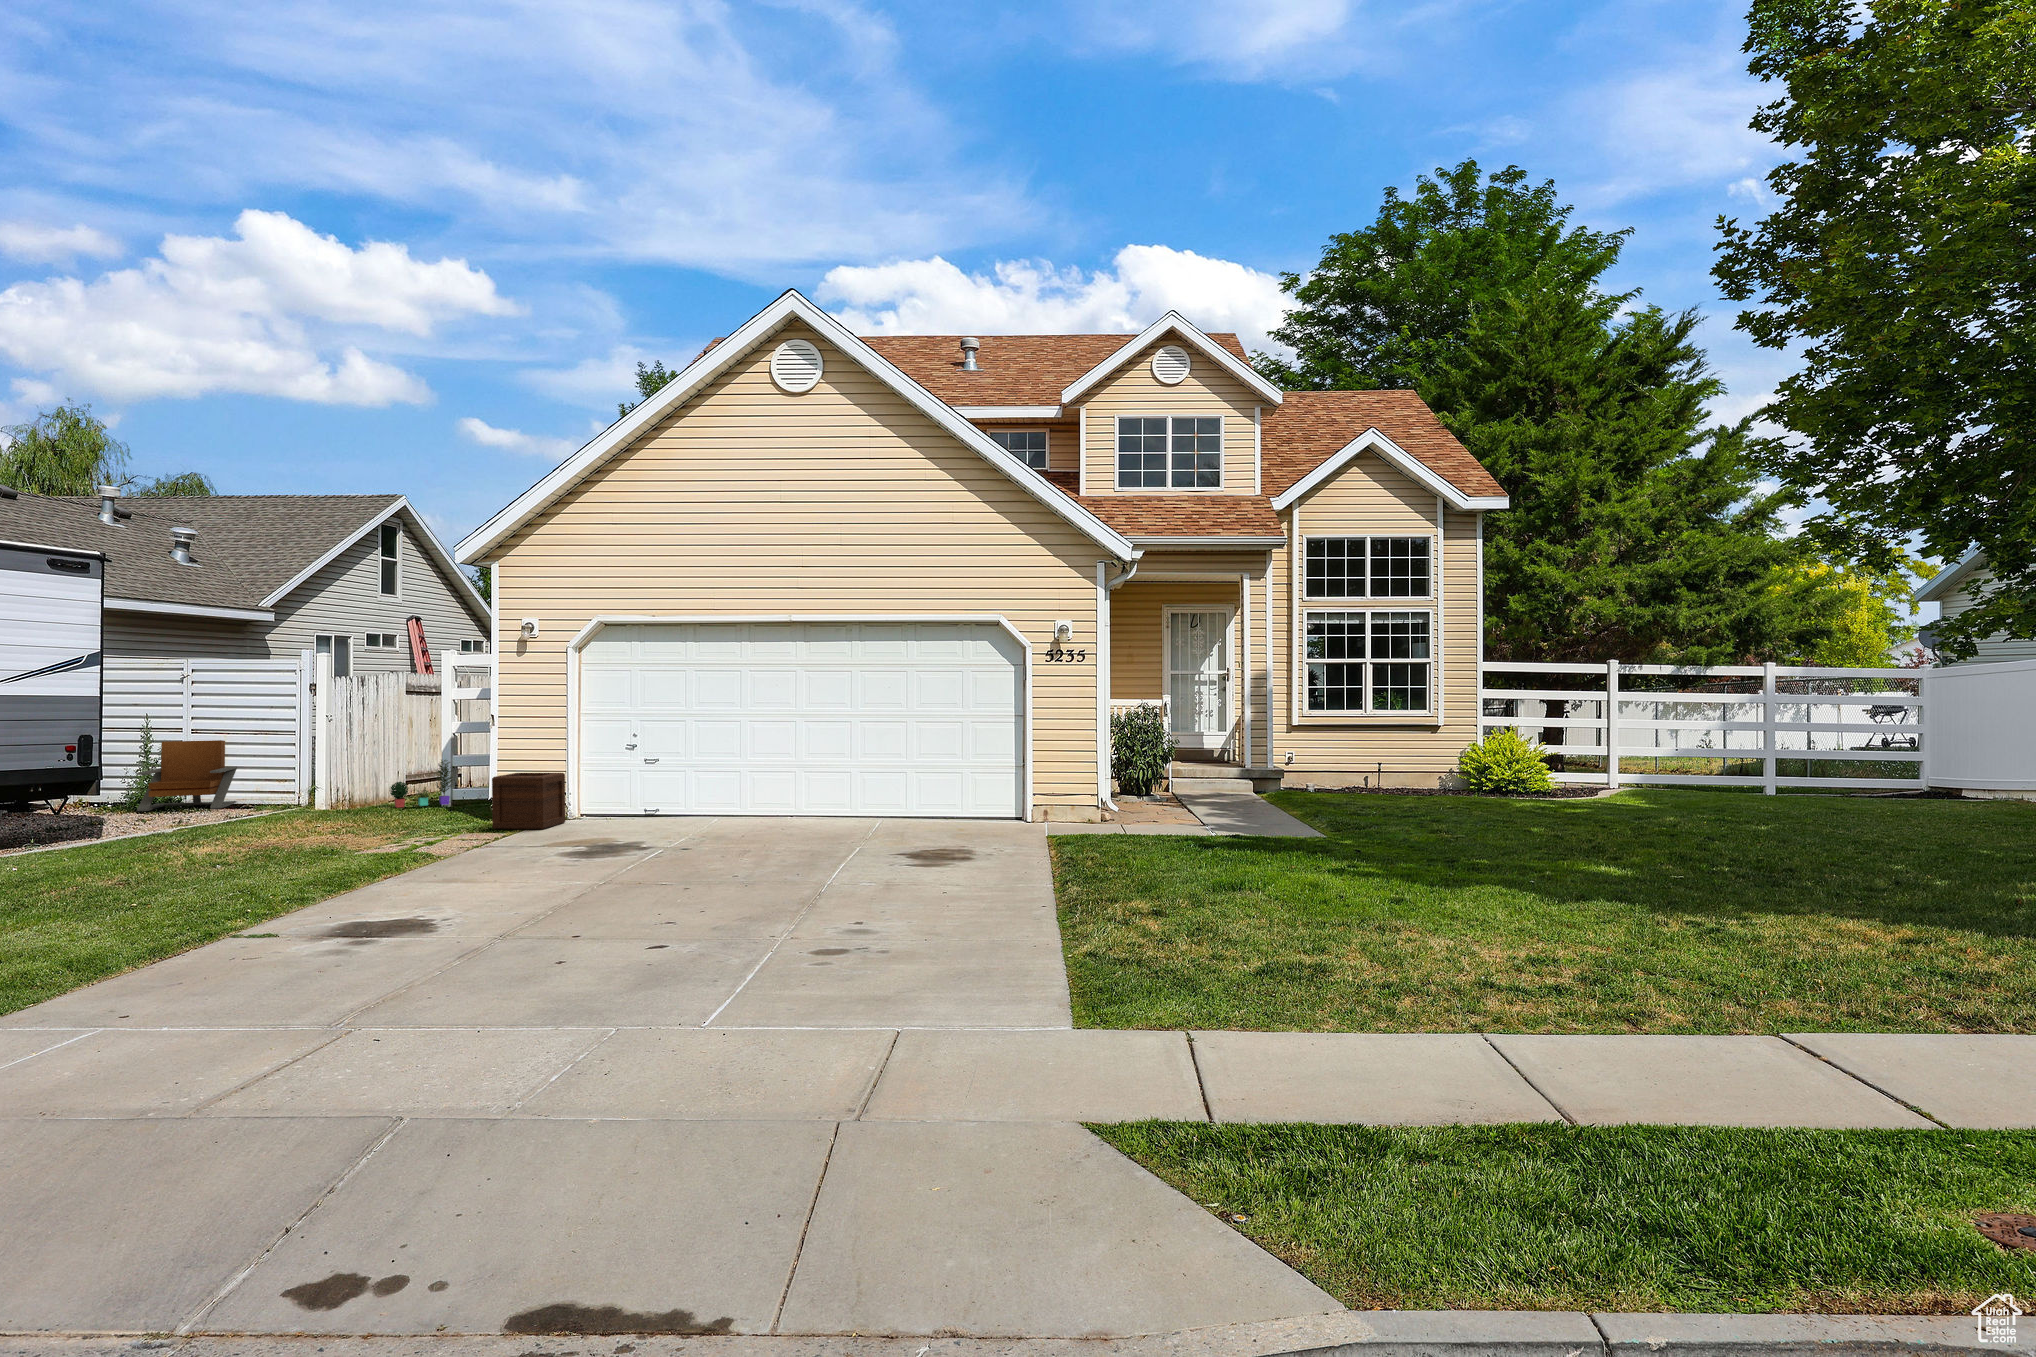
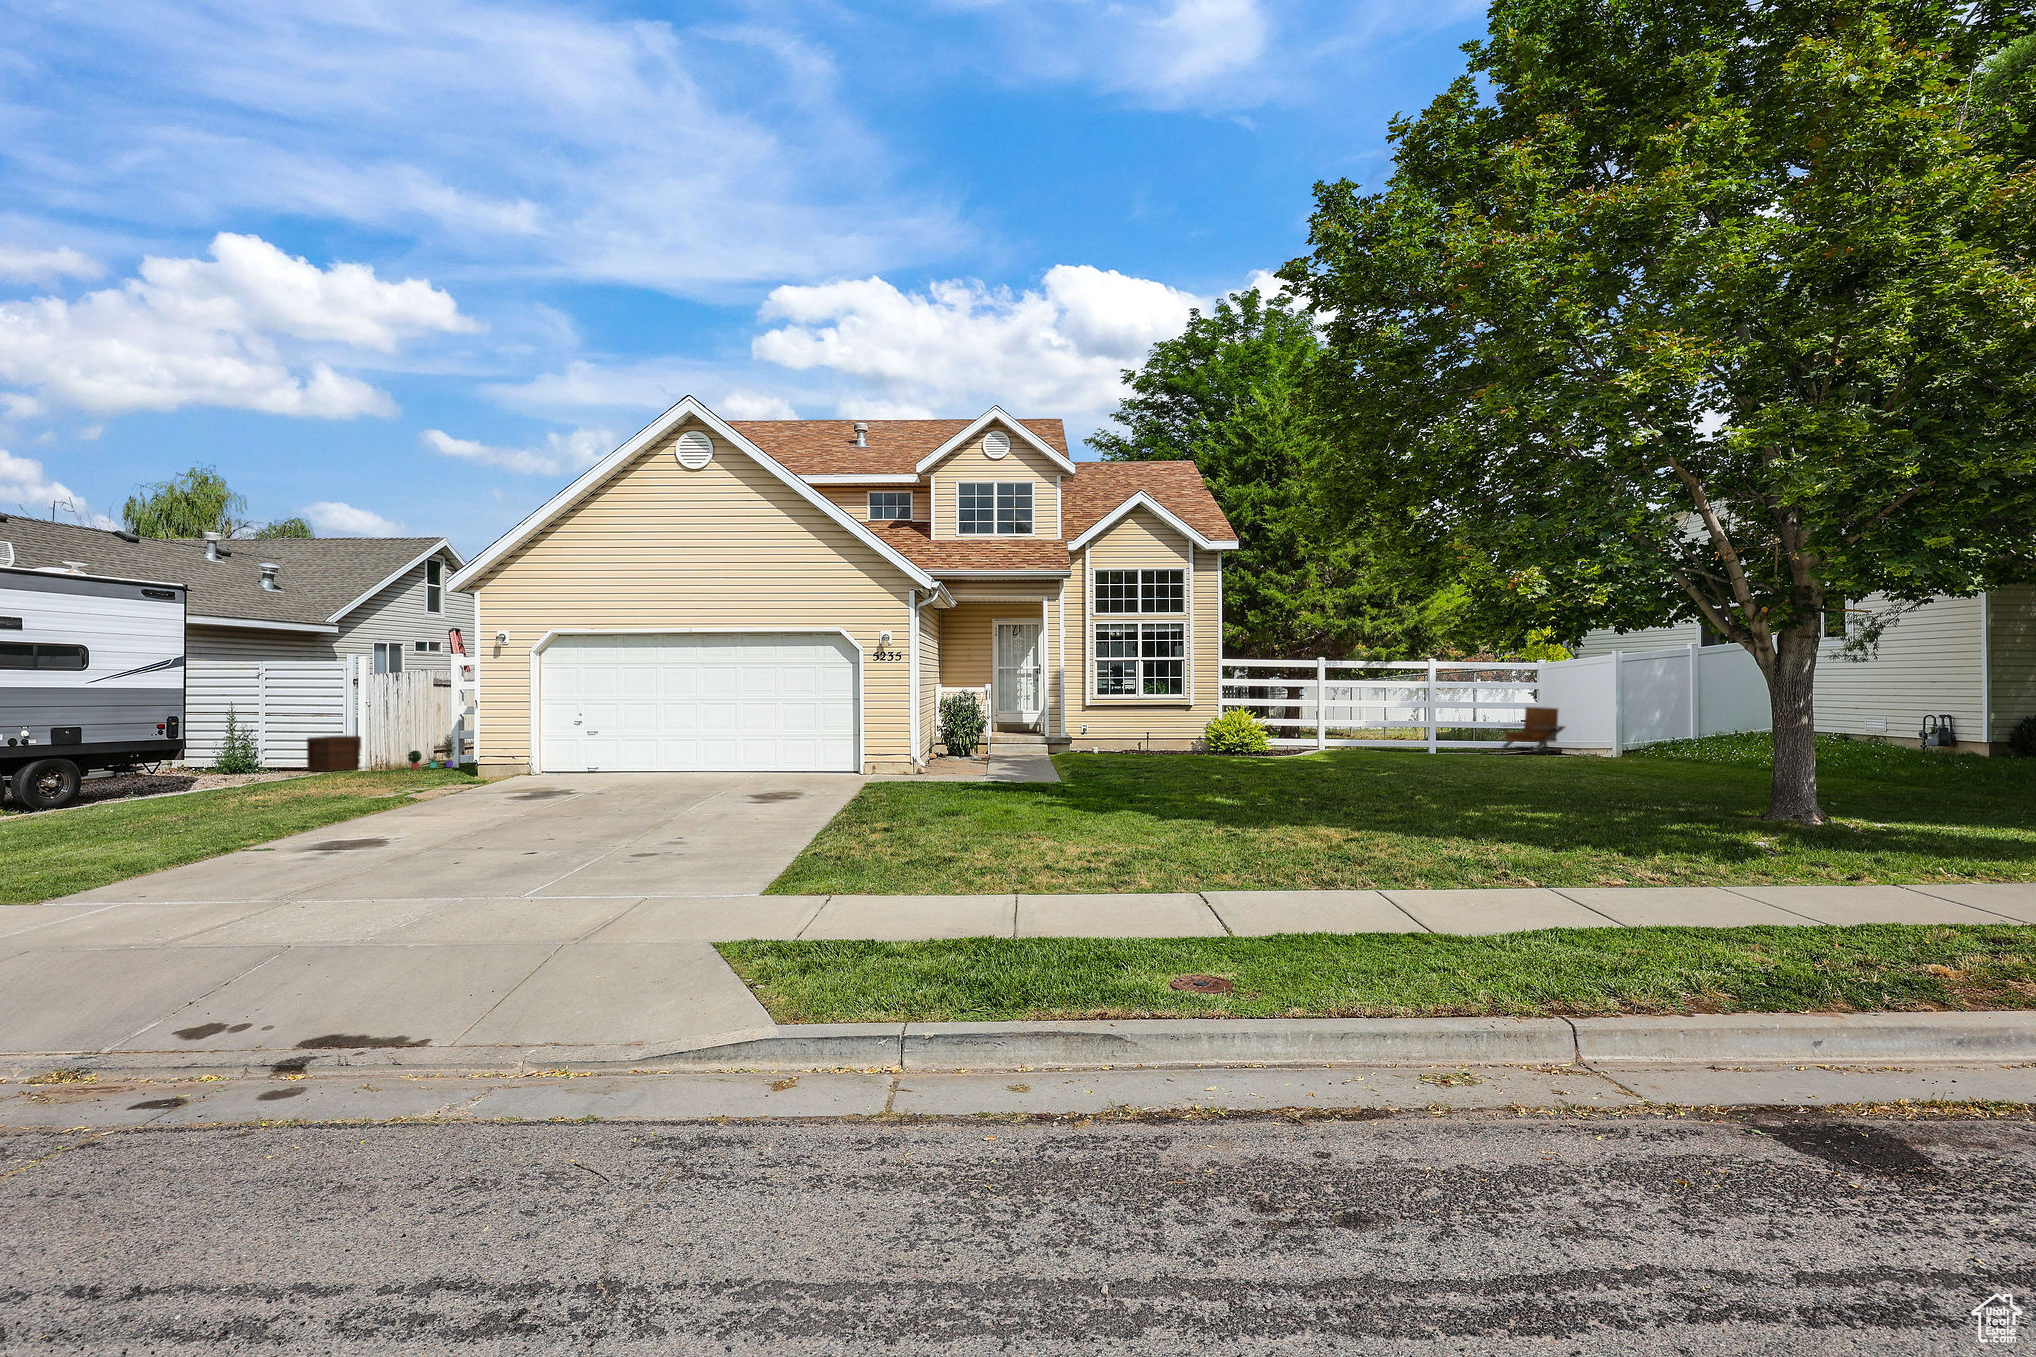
lounge chair: present [137,740,237,811] -> present [1502,707,1565,752]
wooden crate: present [492,773,565,829] -> present [307,736,362,772]

